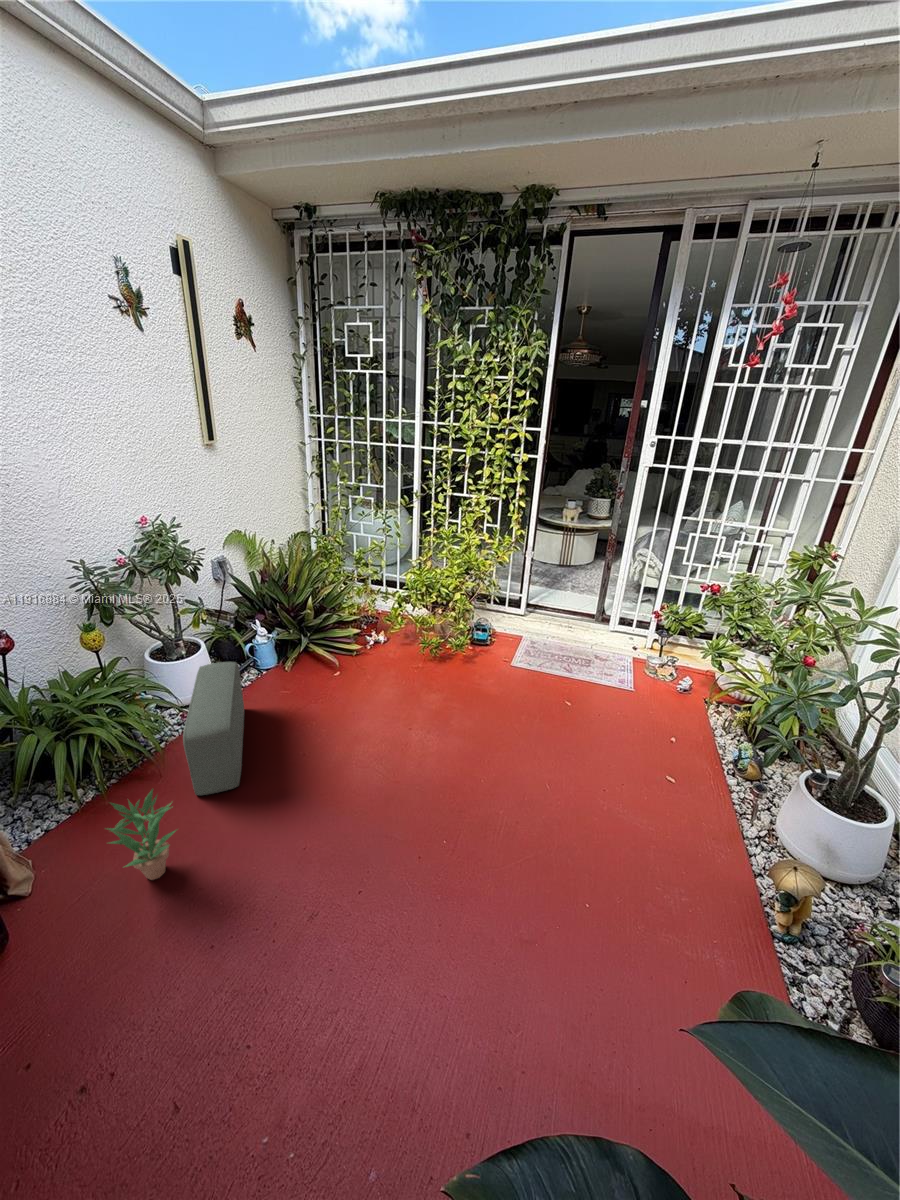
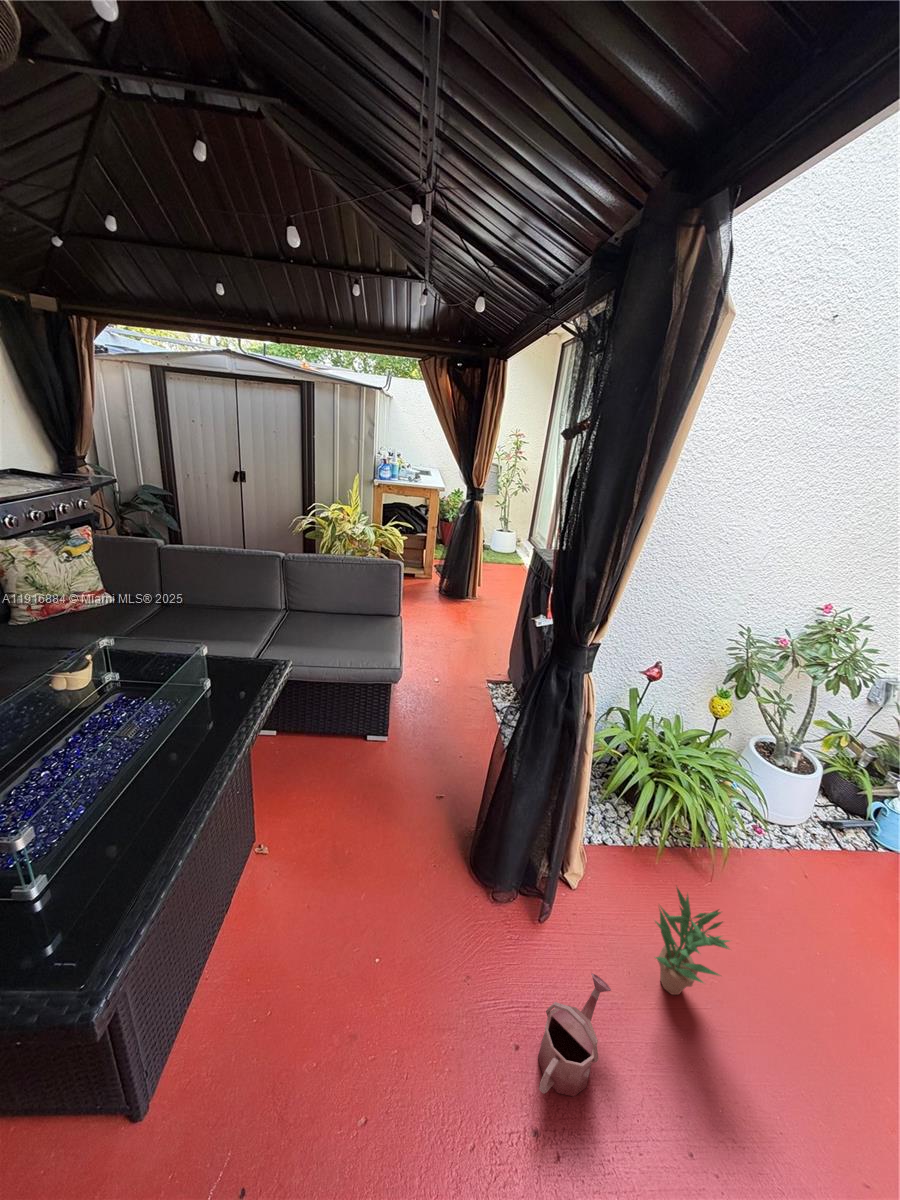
pouf: present [183,662,244,795] -> none [740,796,864,980]
watering can: none [34,926,113,1065] -> present [538,973,611,1097]

